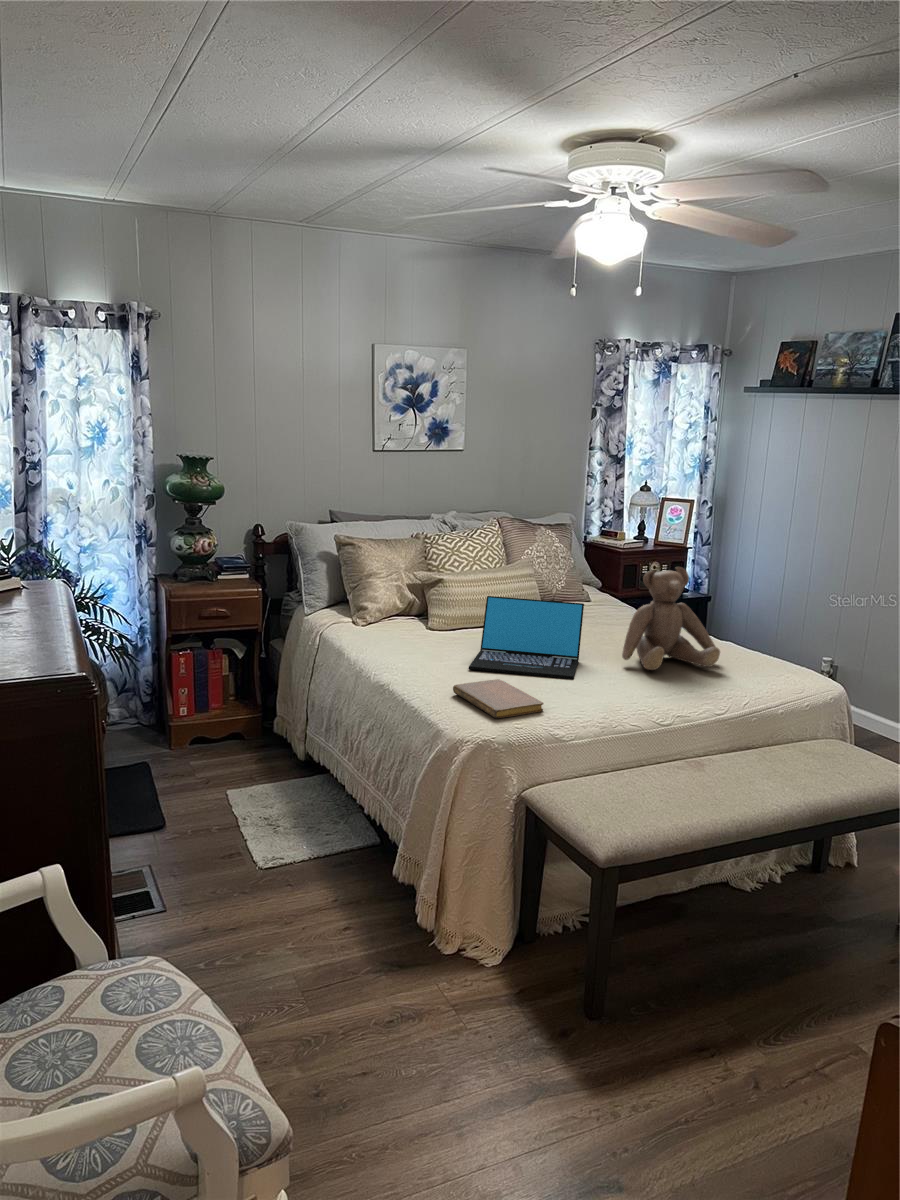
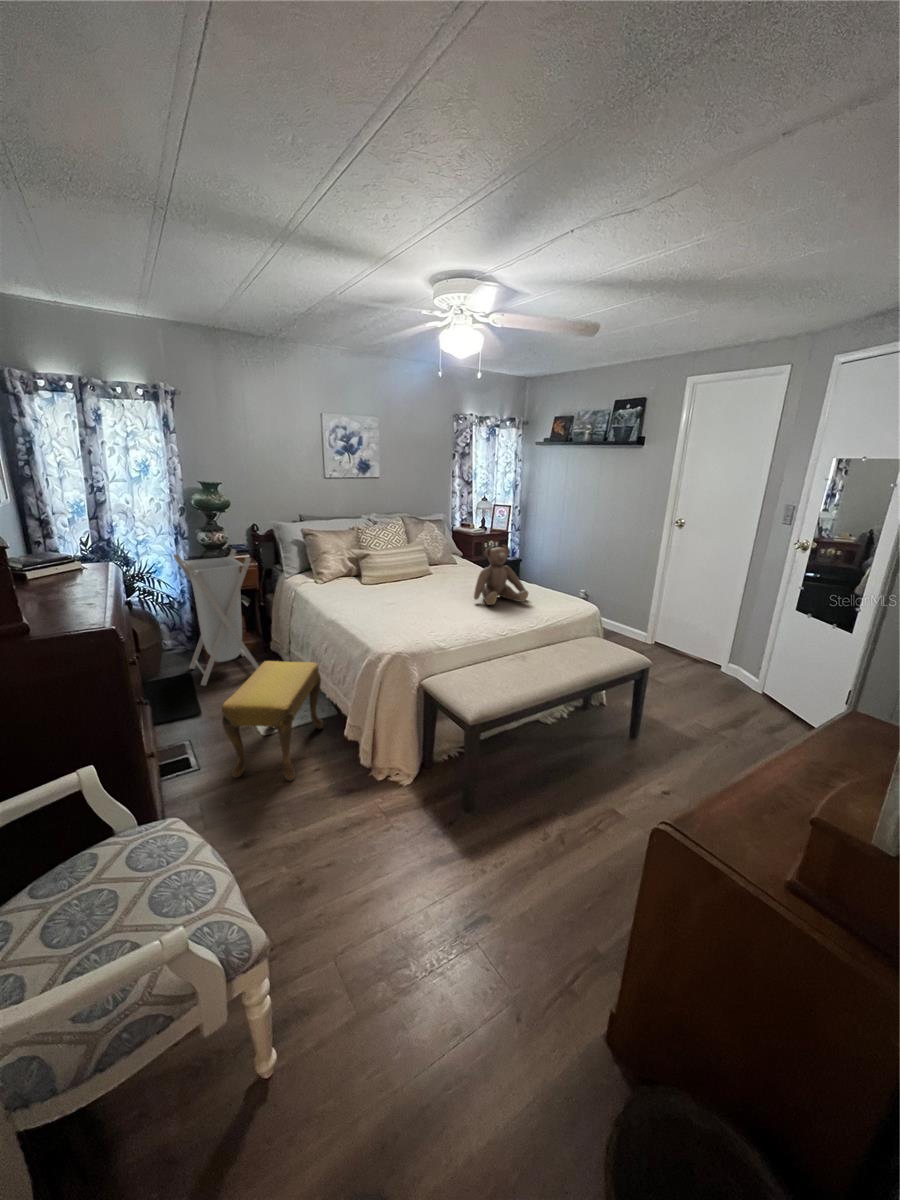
laundry hamper: none [135,563,259,785] -> present [174,549,259,685]
laptop: present [469,596,584,679] -> none [385,565,451,613]
notebook: present [453,679,543,718] -> none [375,615,429,640]
footstool: none [208,745,359,943] -> present [222,661,323,781]

